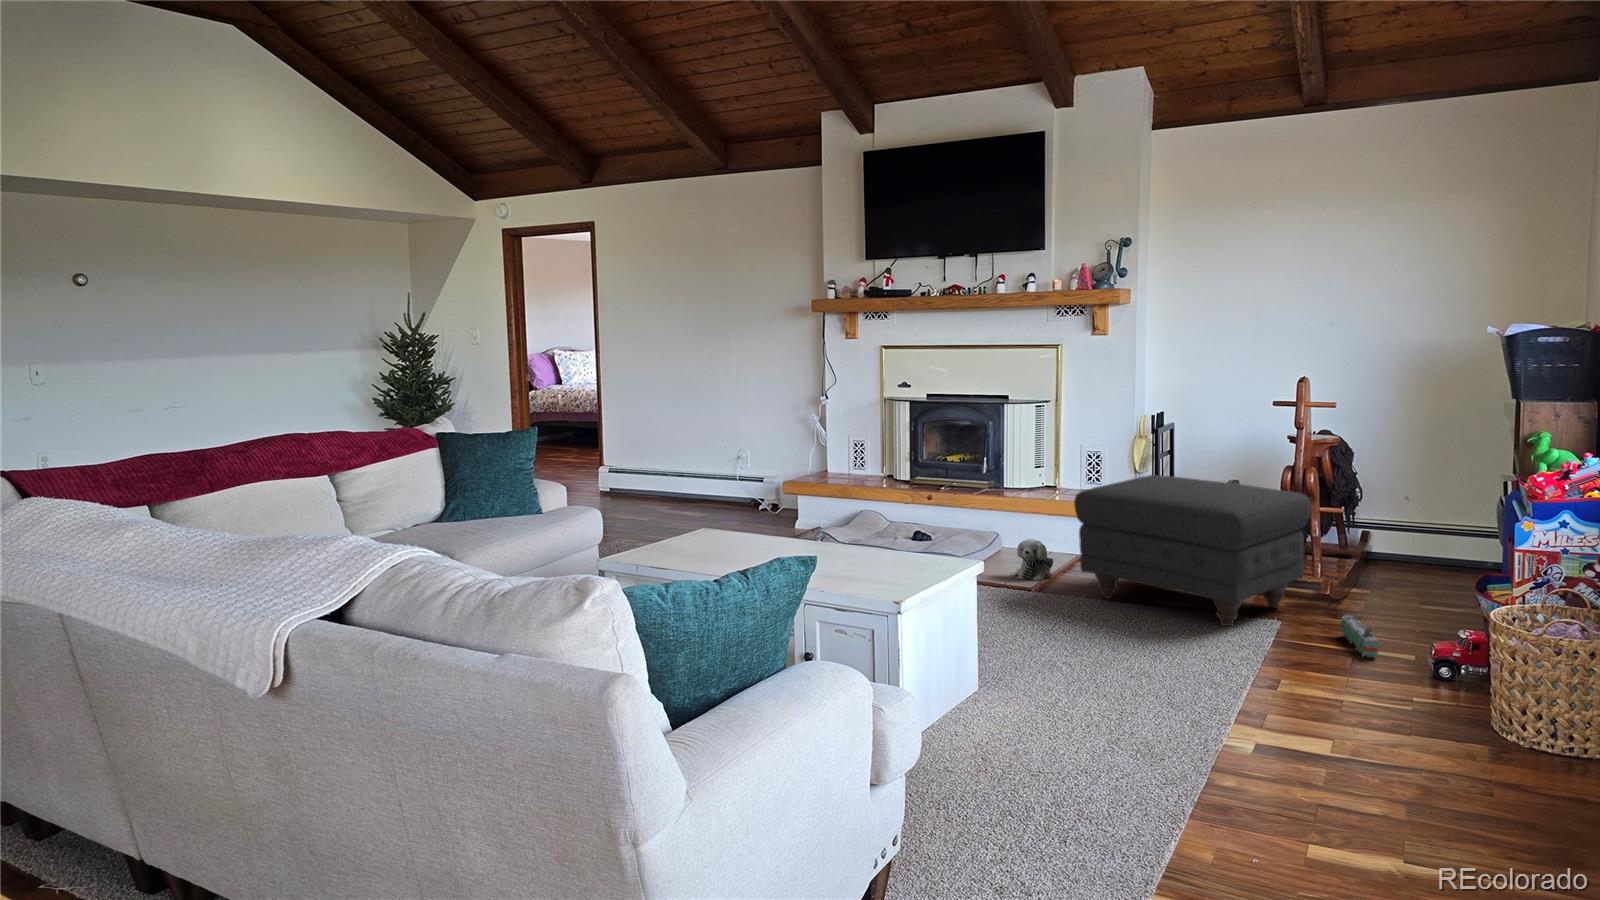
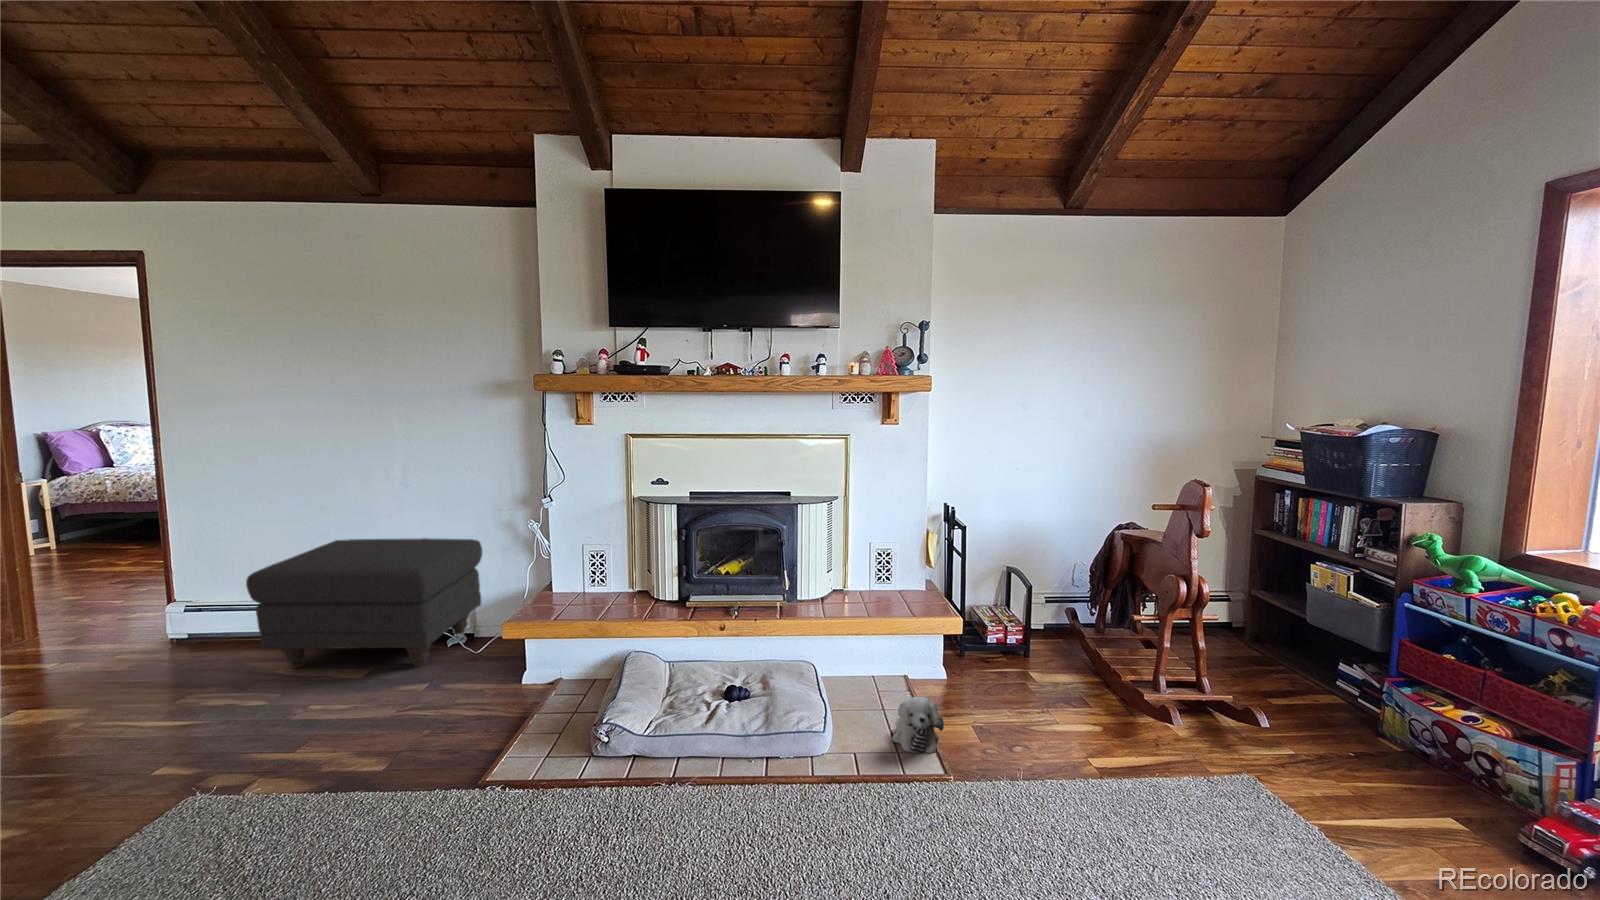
ottoman: present [1074,475,1311,626] -> present [246,538,483,668]
toy train: present [1341,615,1379,657] -> none [1365,778,1499,863]

